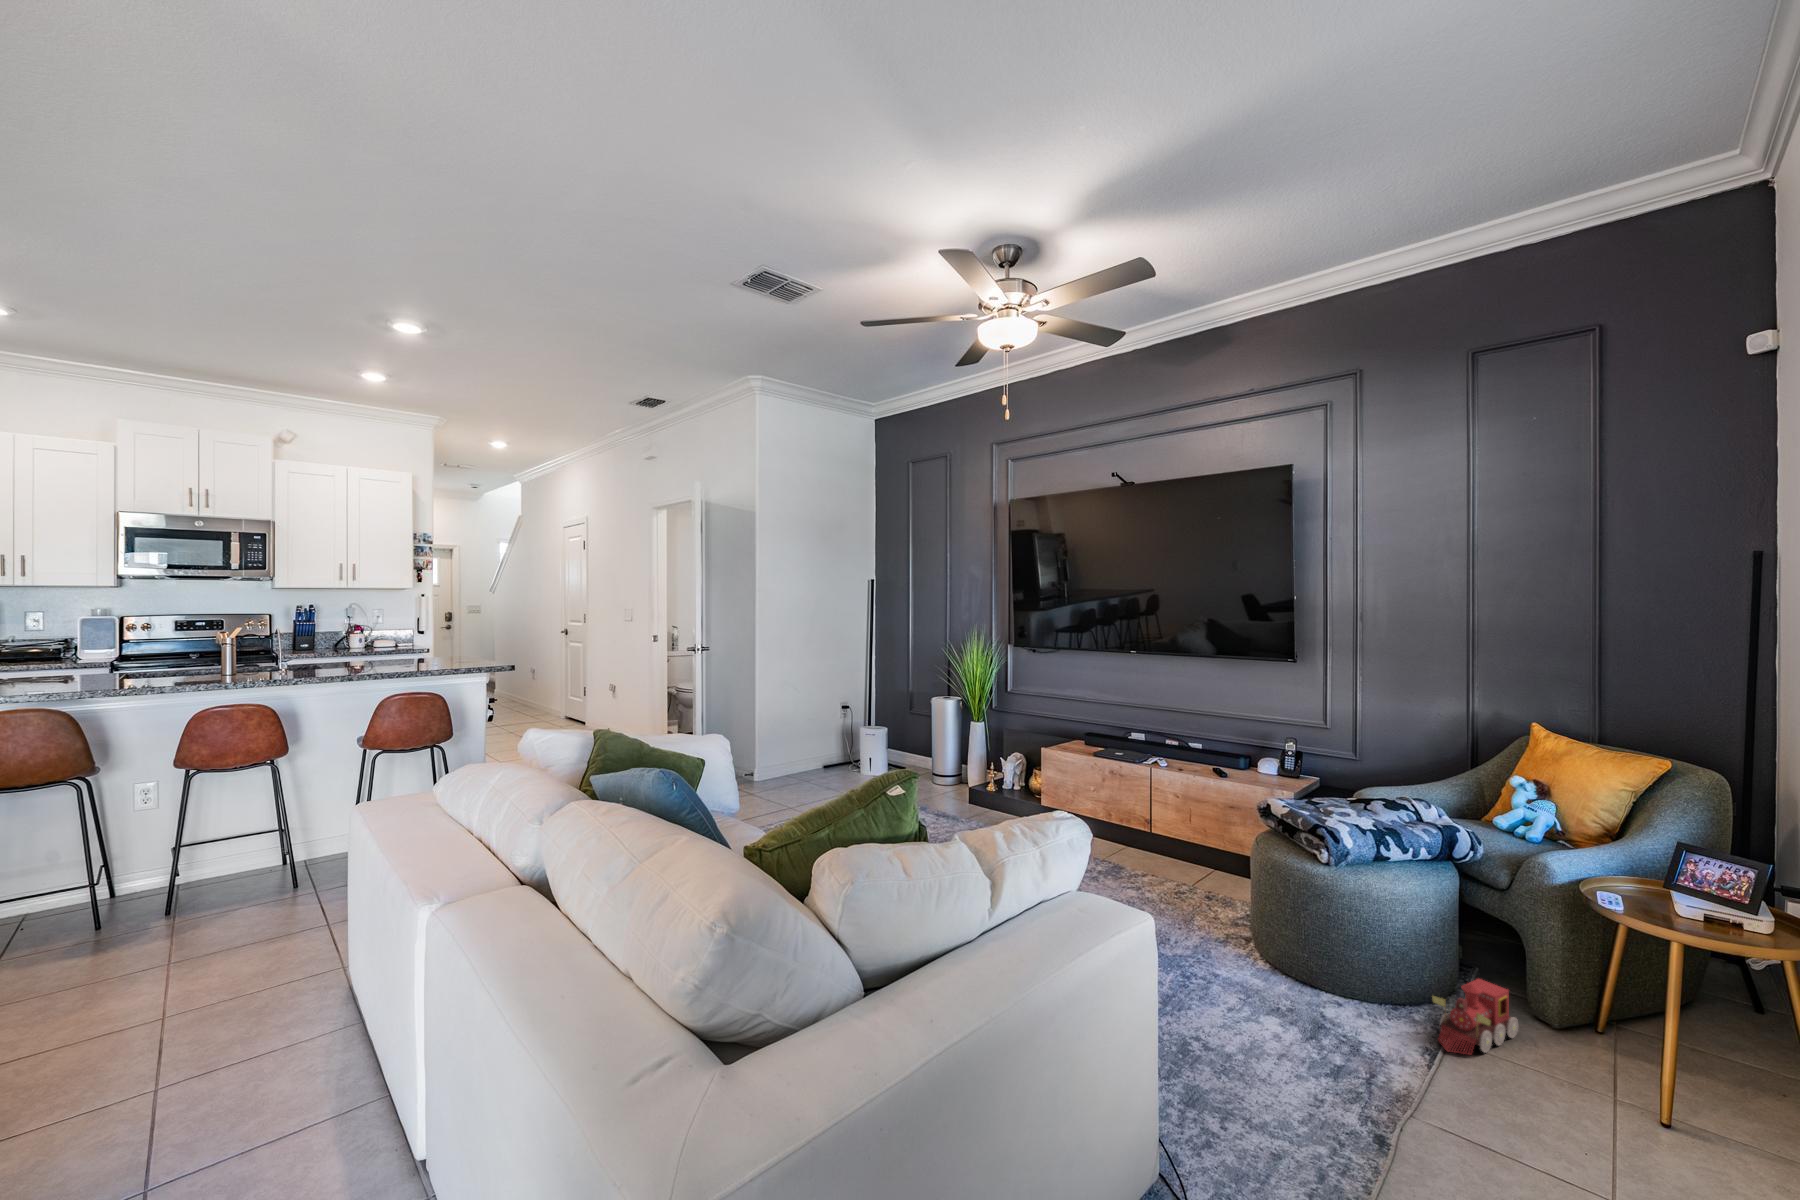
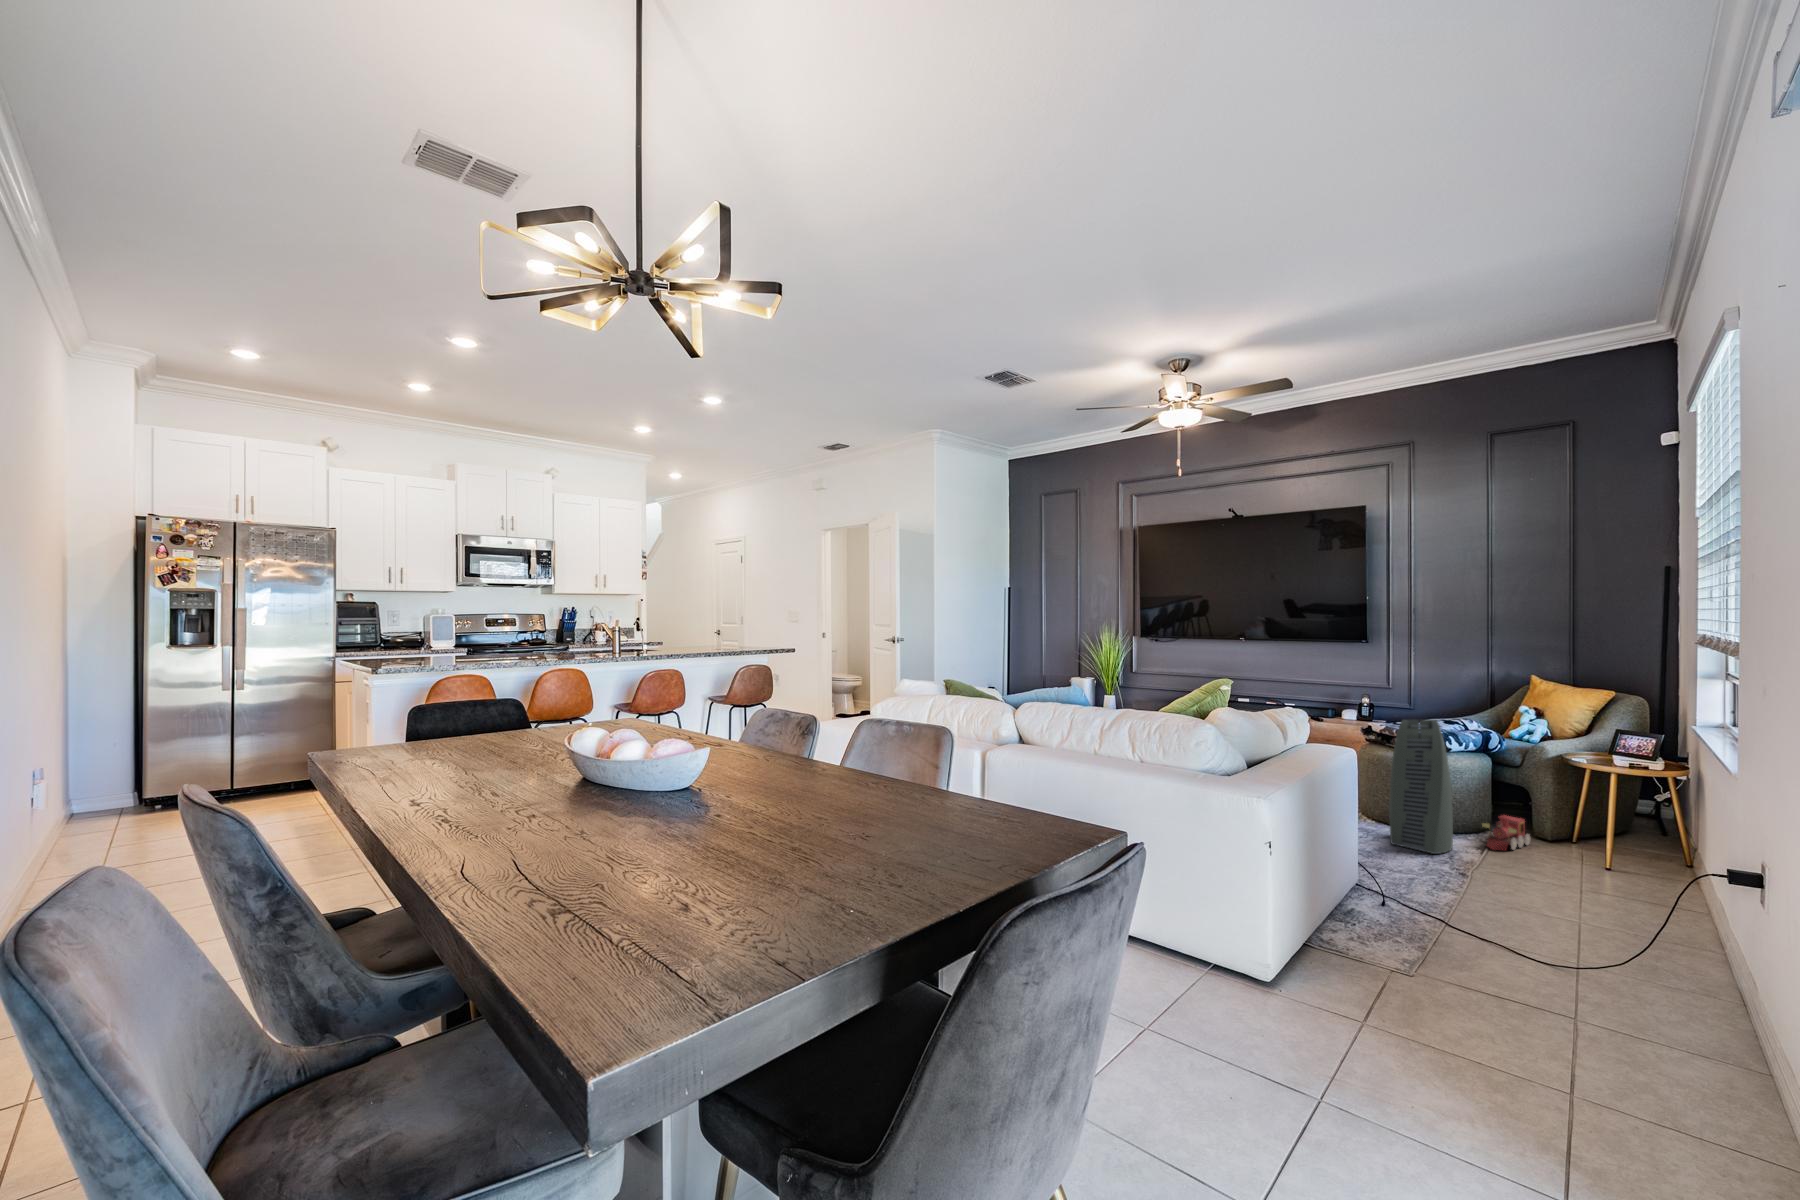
air purifier: none [1271,816,1378,1063] -> present [1389,720,1453,854]

